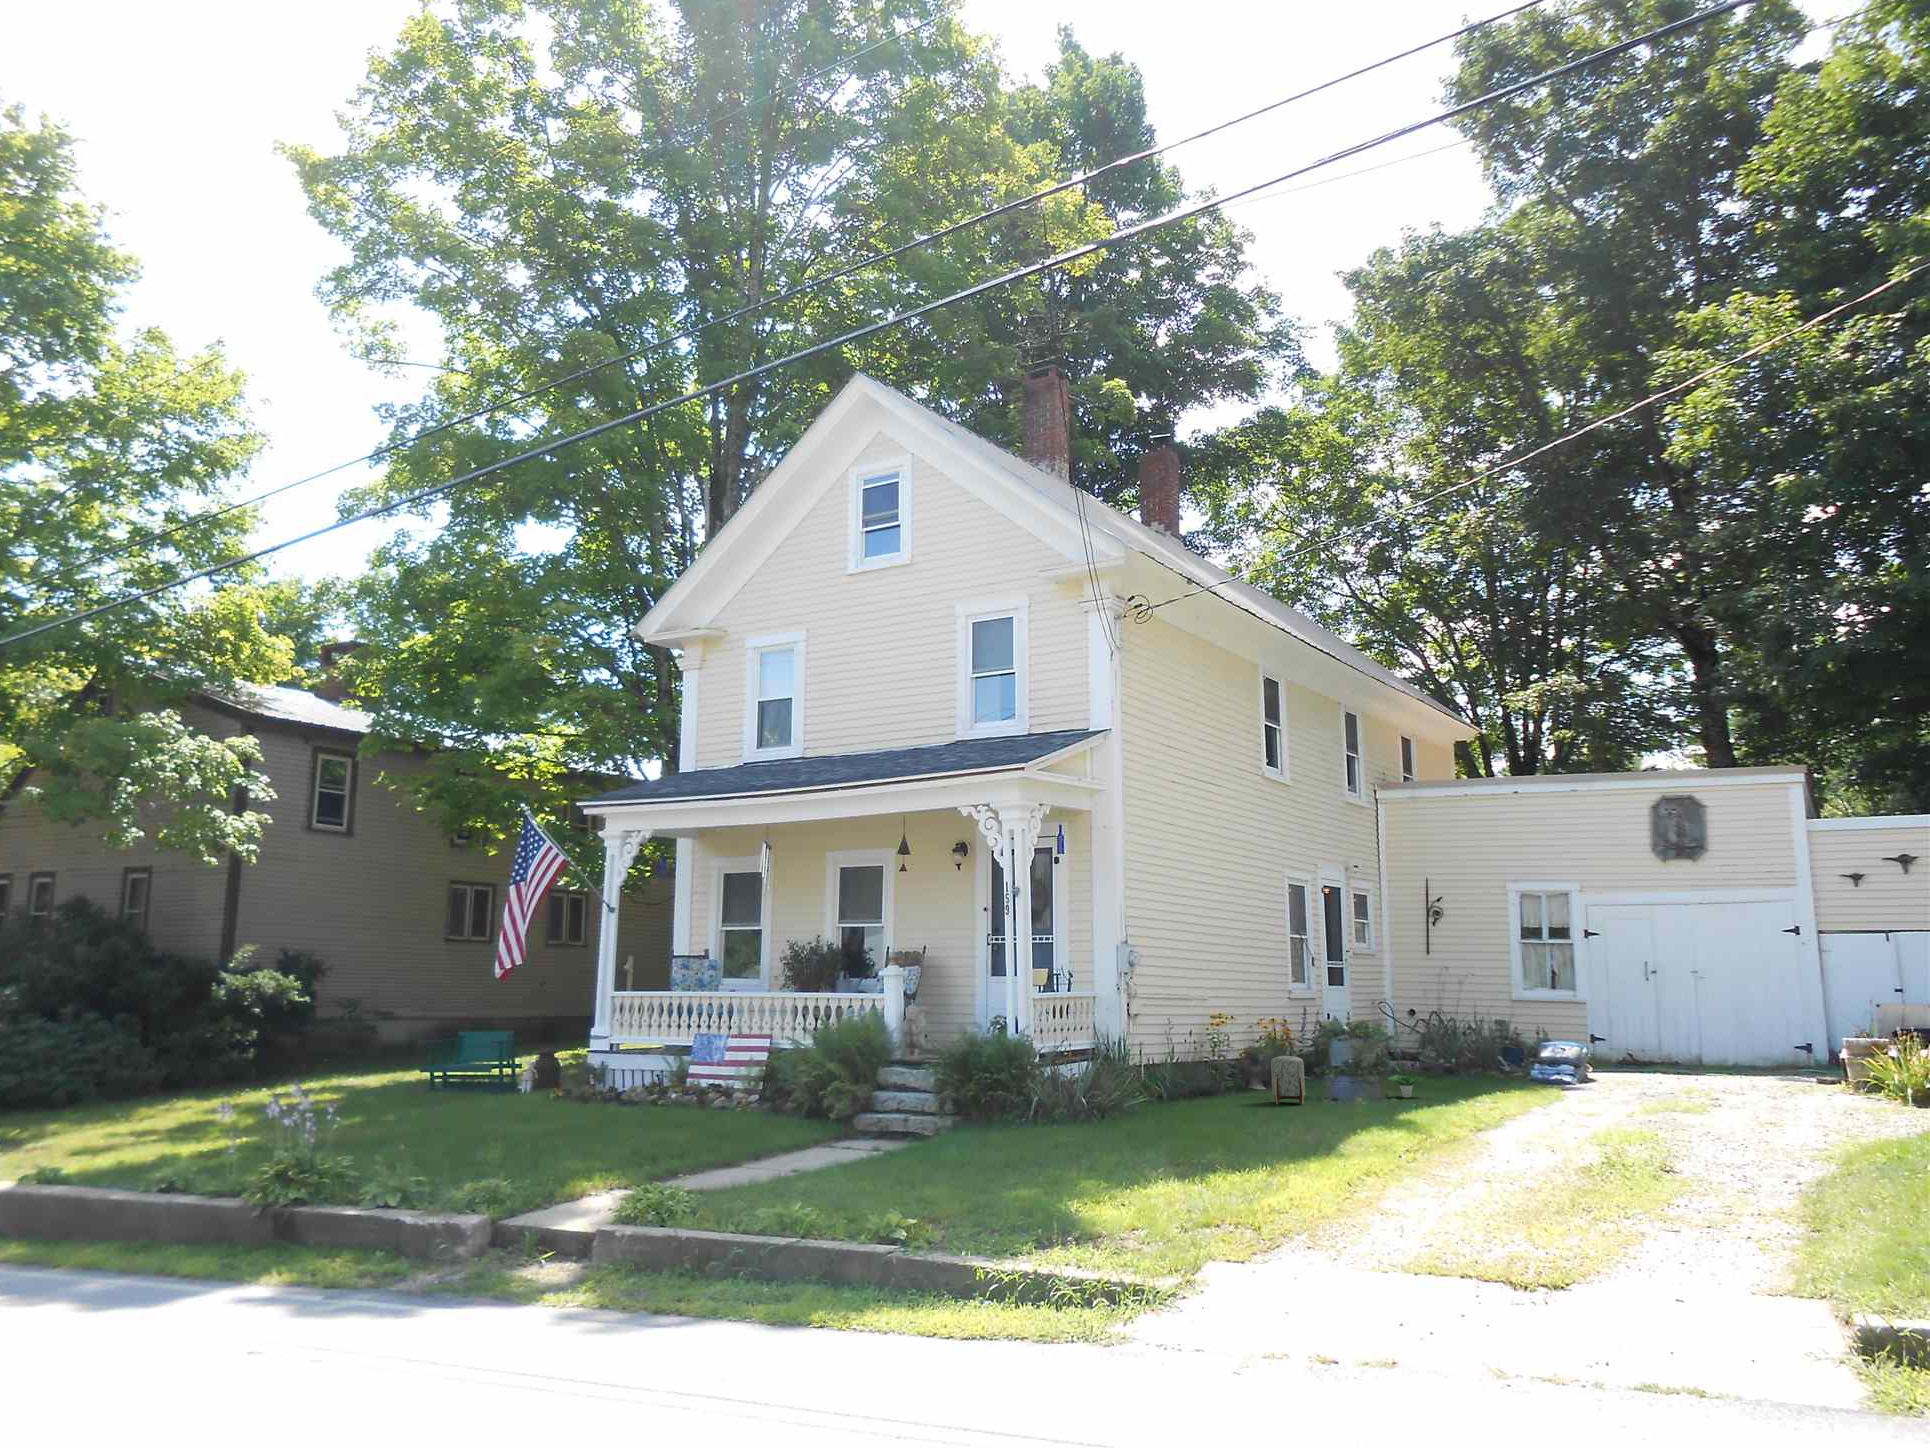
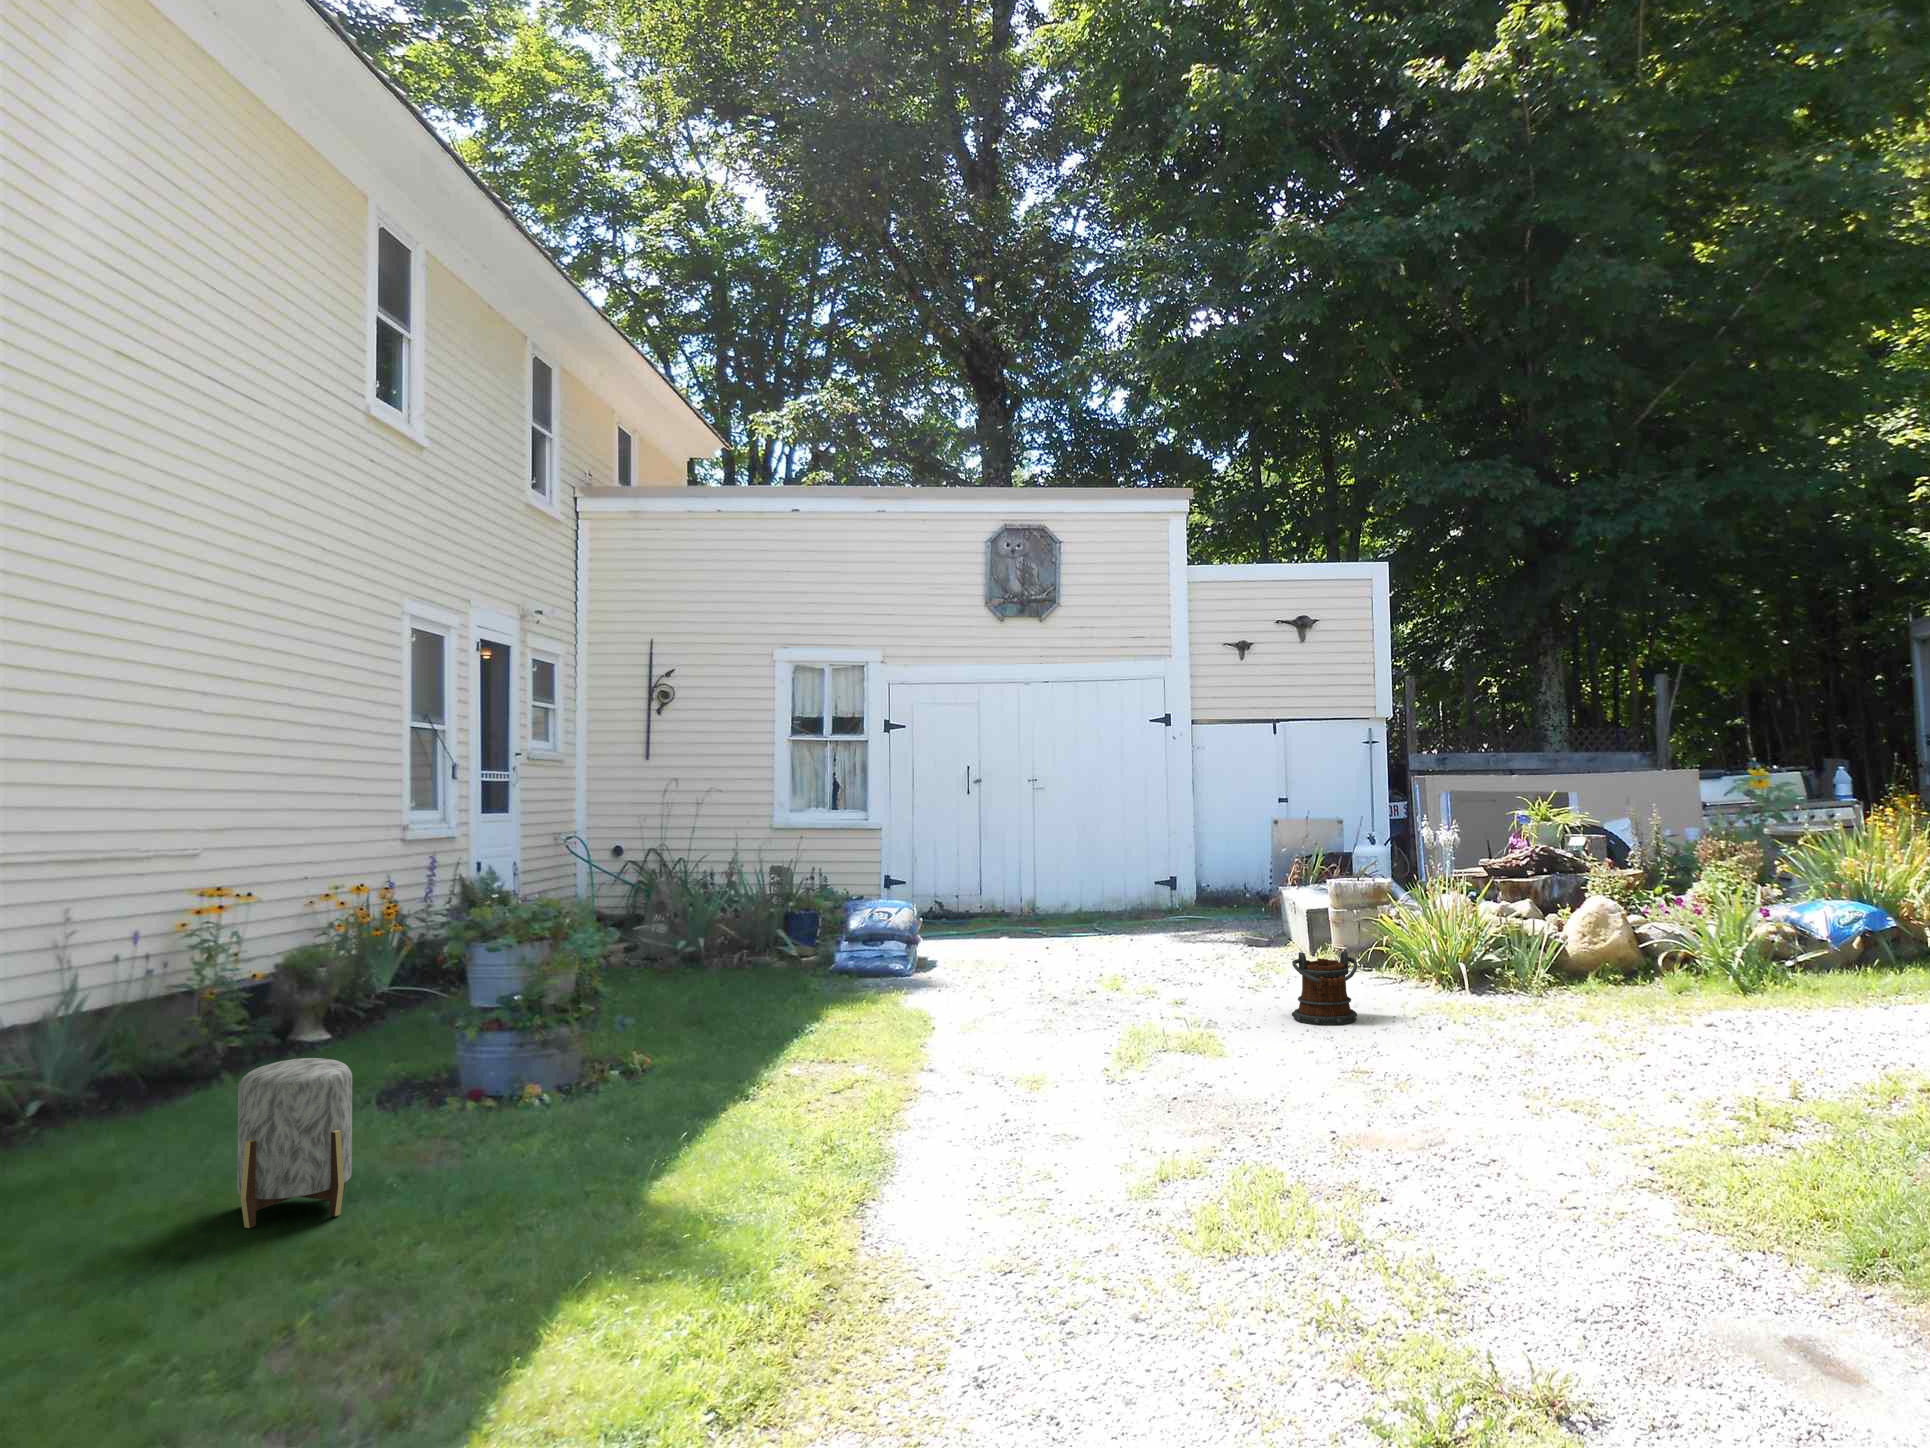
potted plant: present [1389,1049,1424,1097] -> none [597,971,684,1087]
bucket: none [1749,1065,1791,1104] -> present [1292,951,1357,1025]

